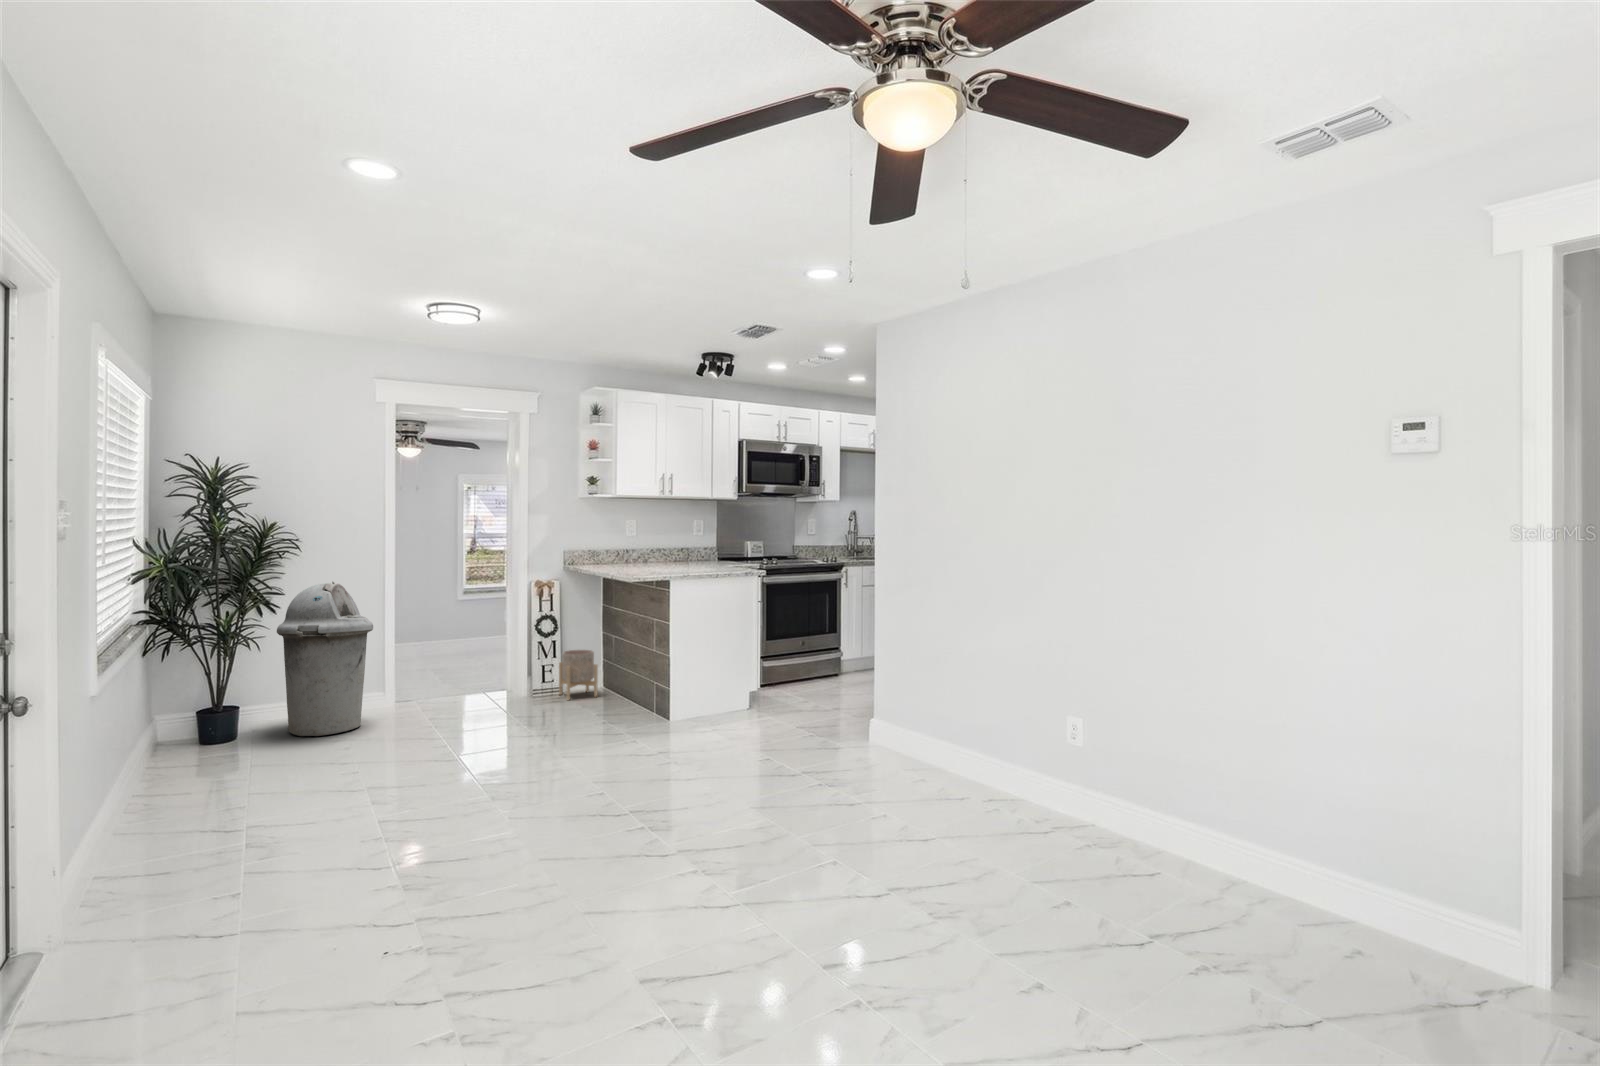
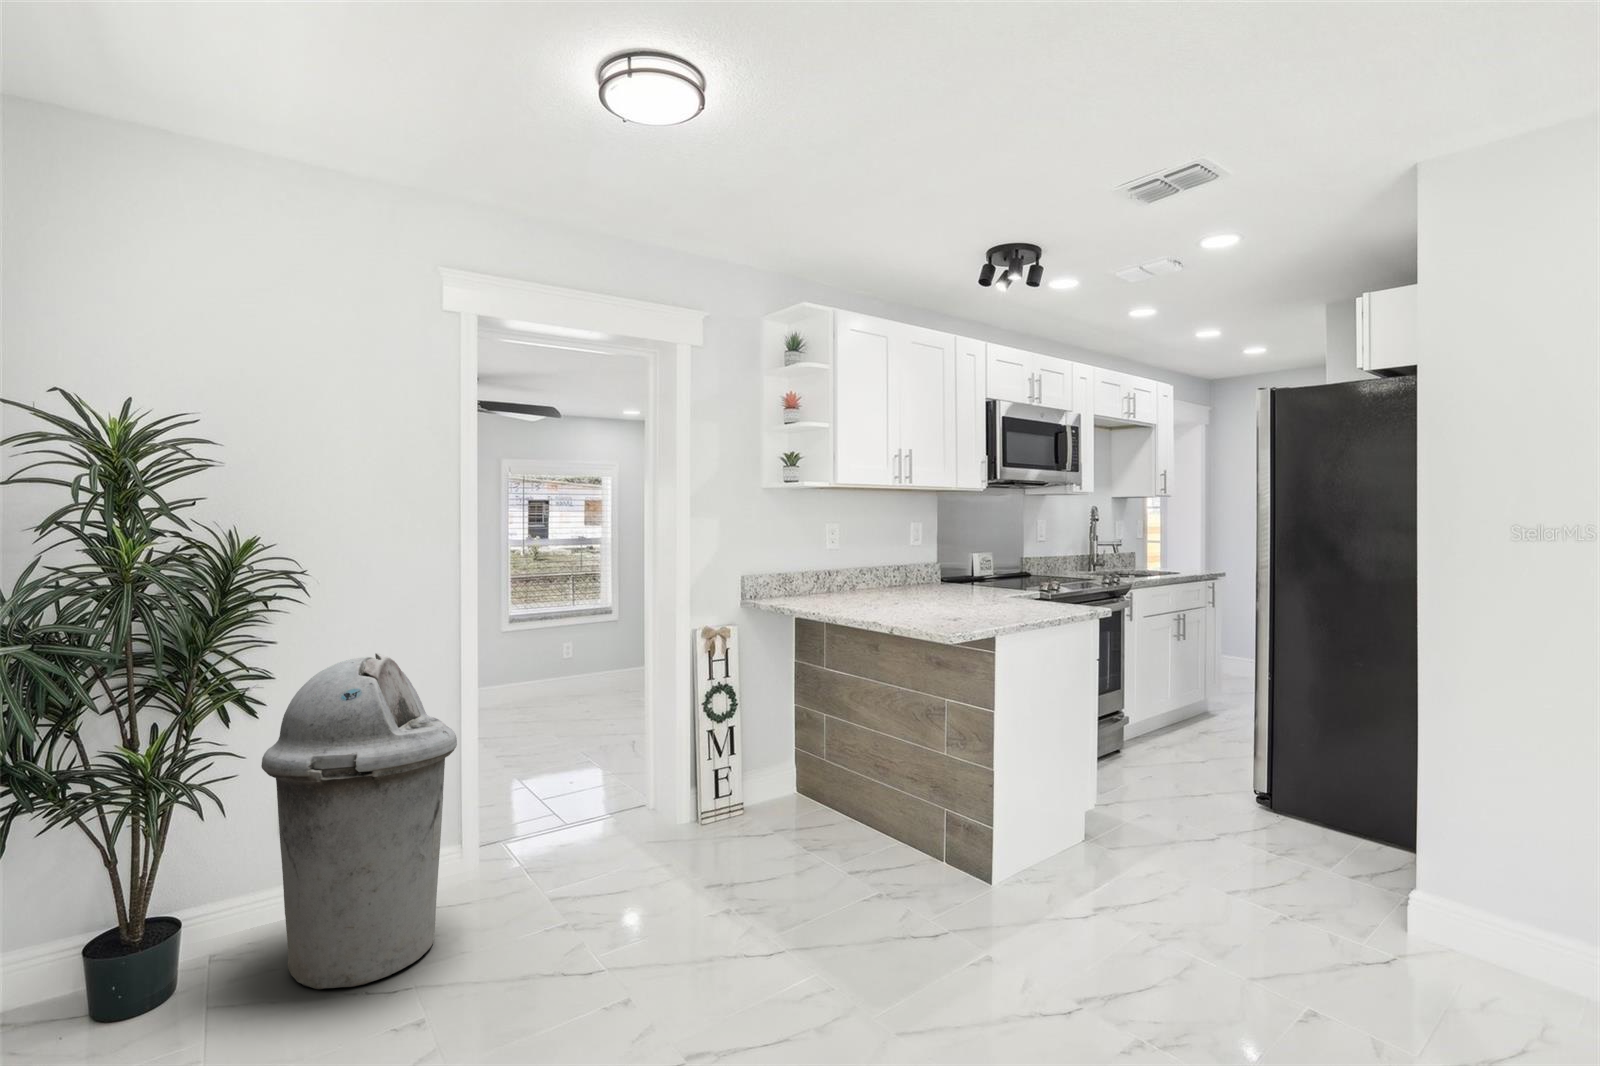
planter: present [559,650,598,700] -> none [743,739,812,833]

